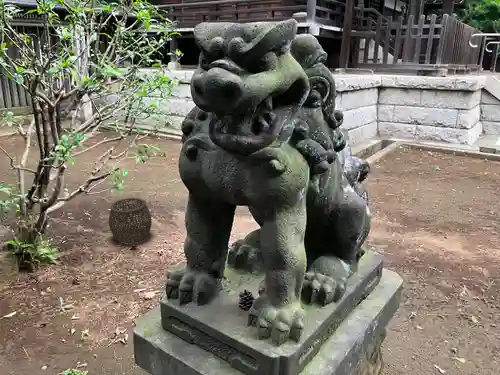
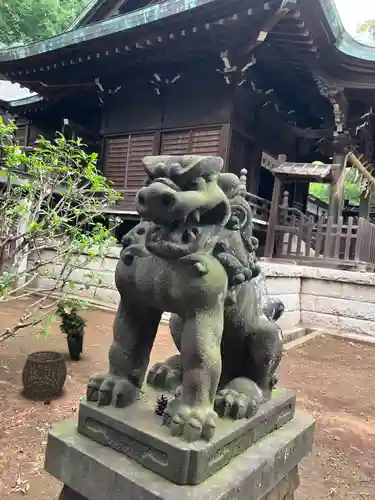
potted plant: none [127,140,166,198] -> present [53,300,88,360]

